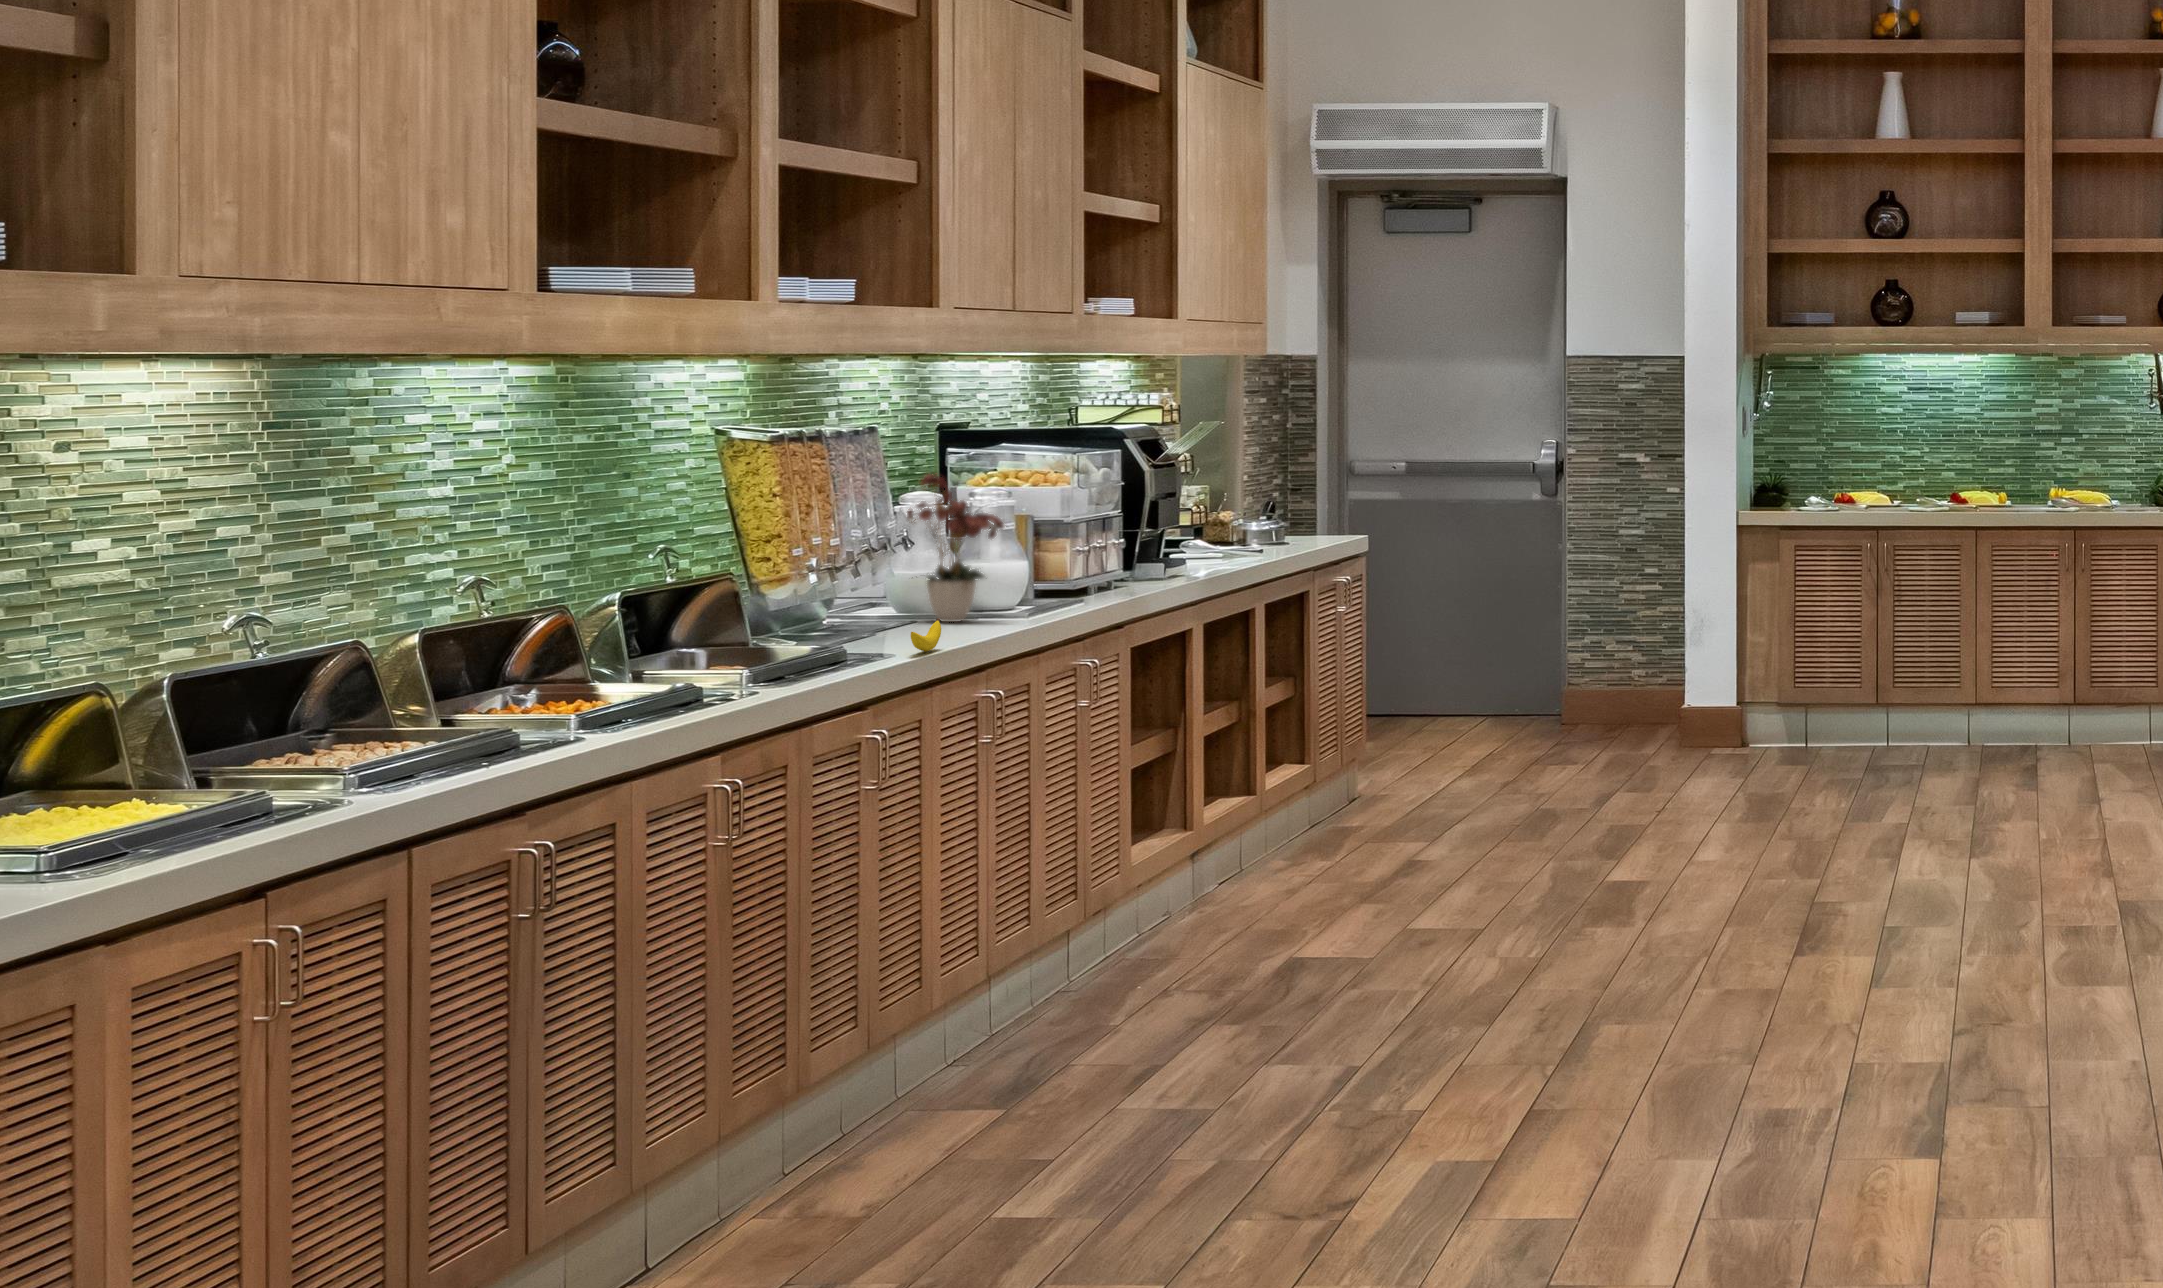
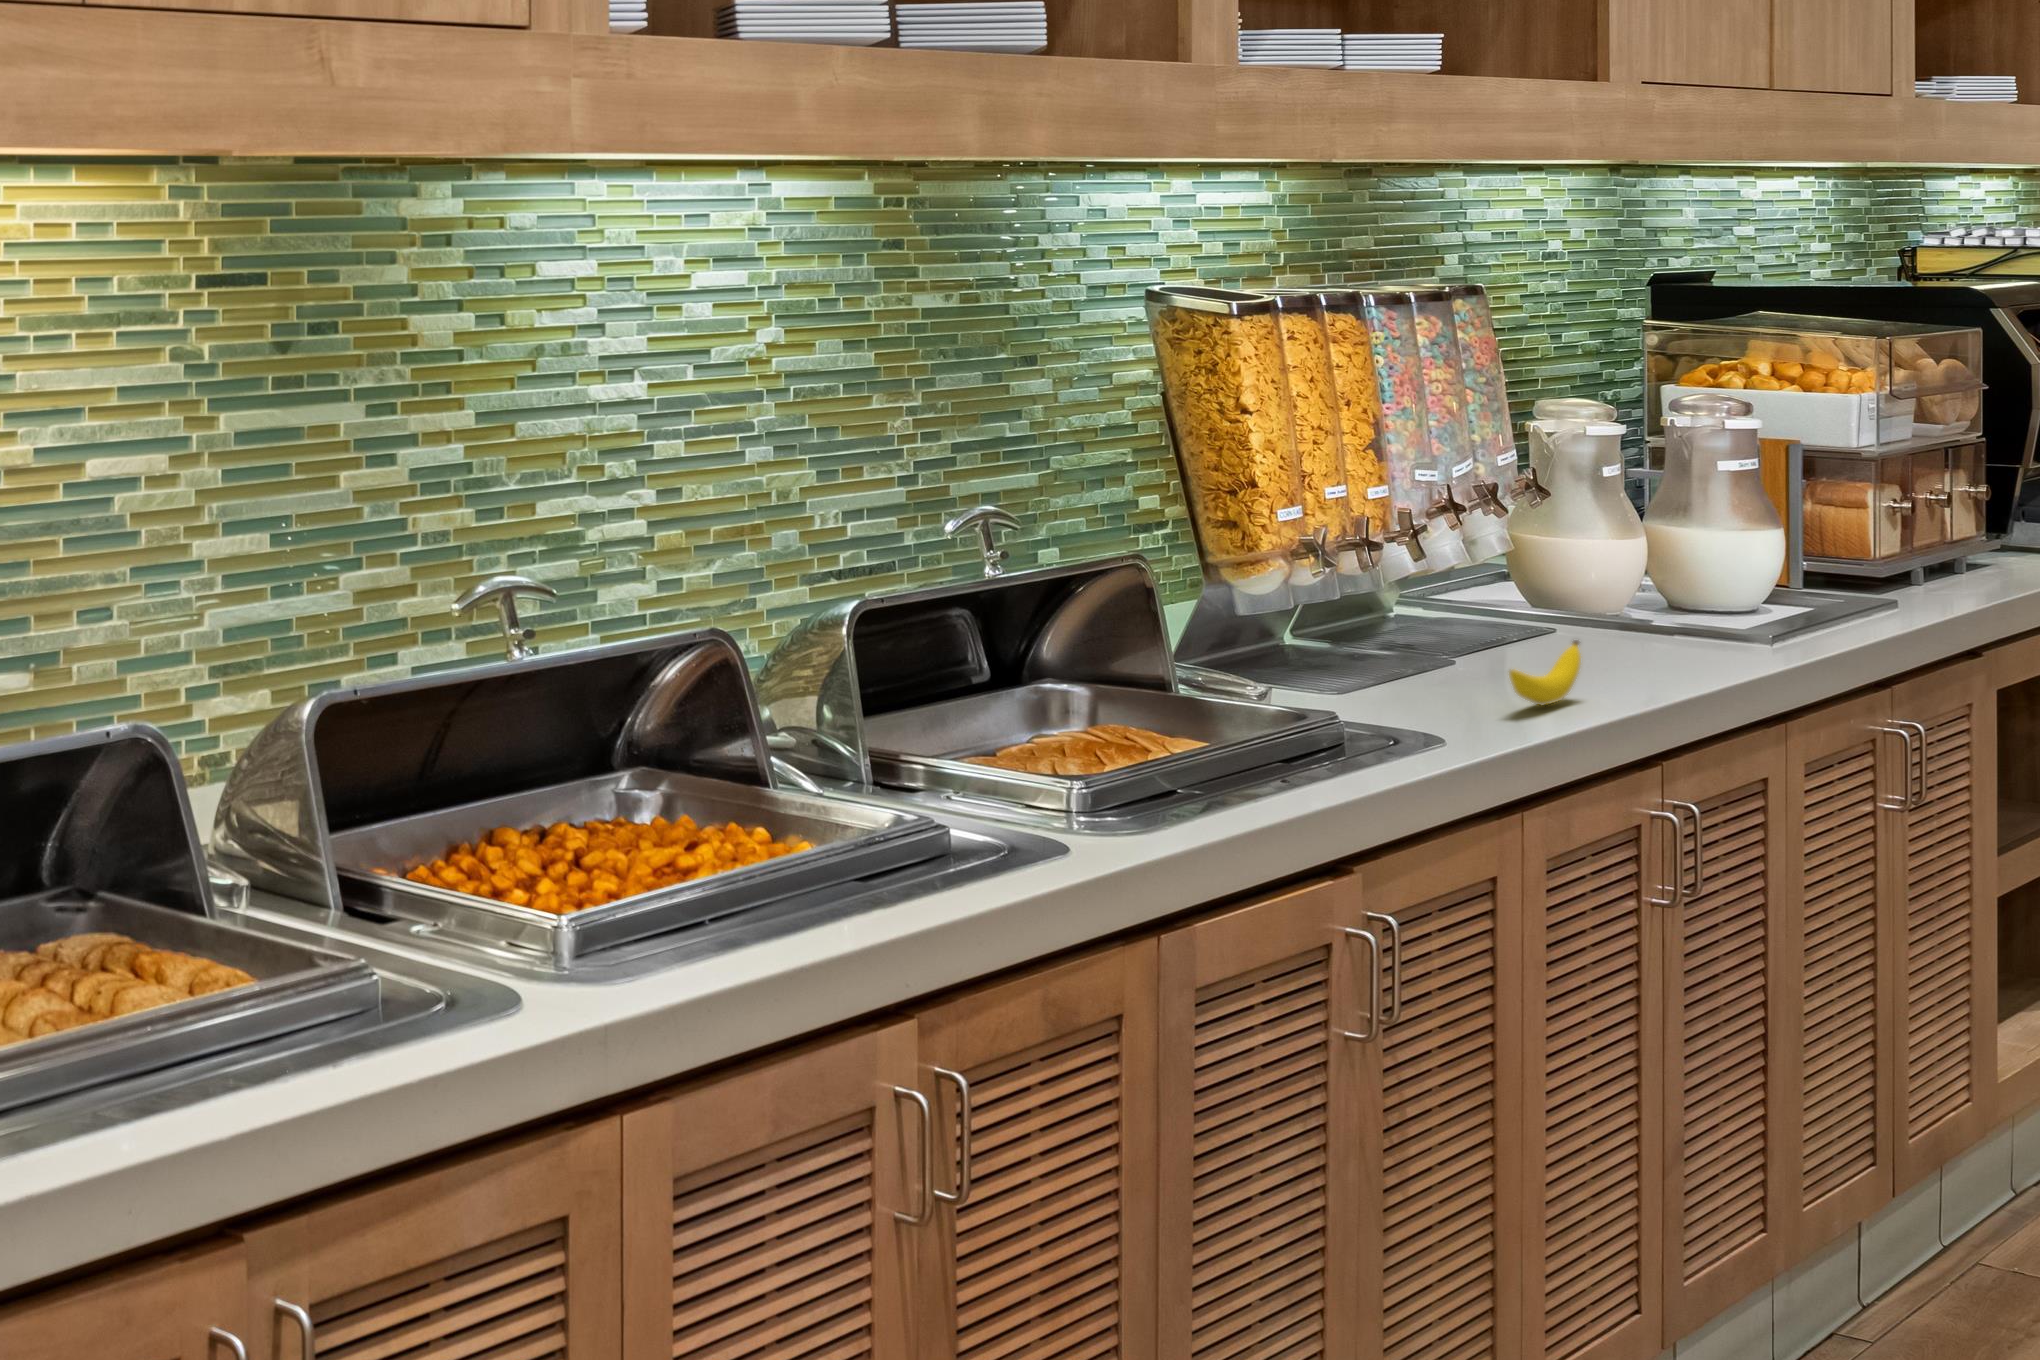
flower arrangement: present [907,474,1004,622] -> none [1533,350,1754,632]

